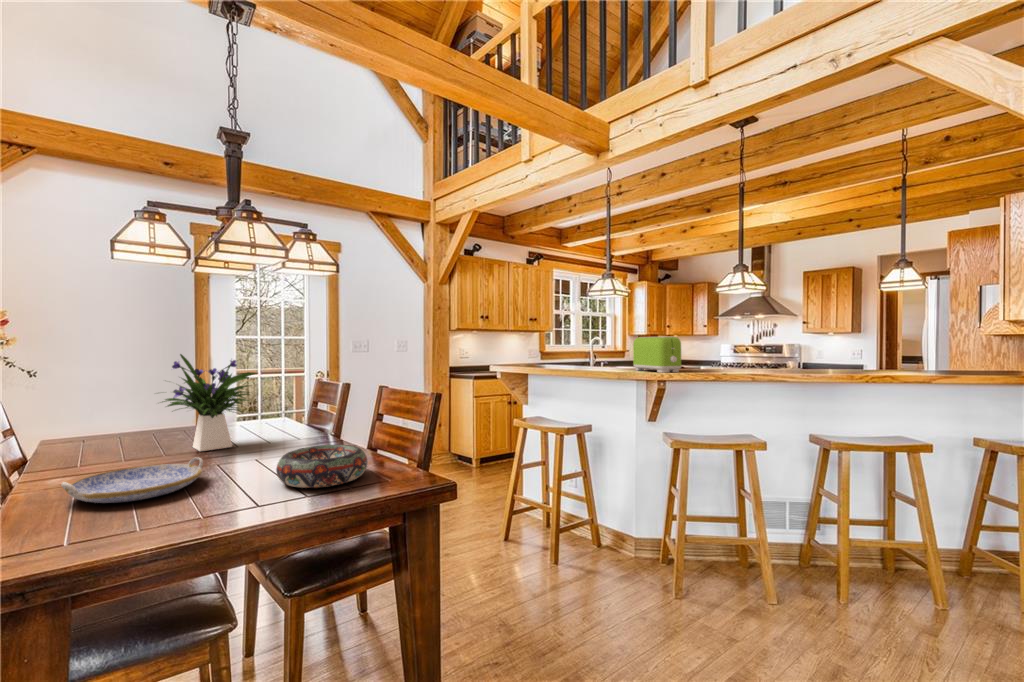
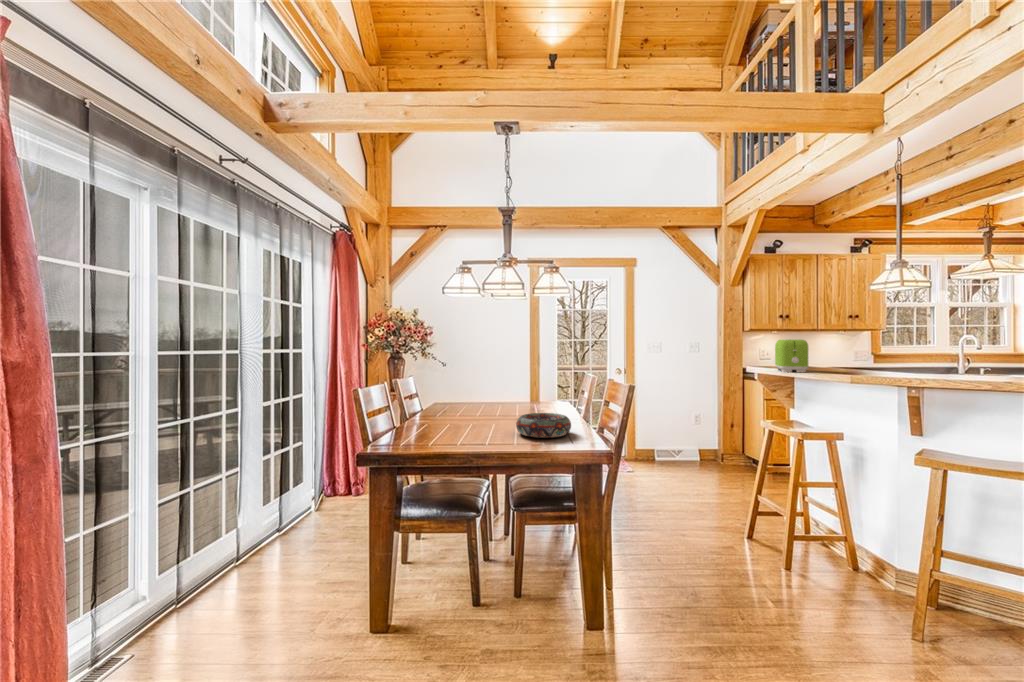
toaster: present [633,336,681,372] -> present [775,339,808,372]
flower arrangement: present [162,354,256,451] -> none [482,350,537,410]
serving tray: present [61,457,203,503] -> none [427,411,489,428]

